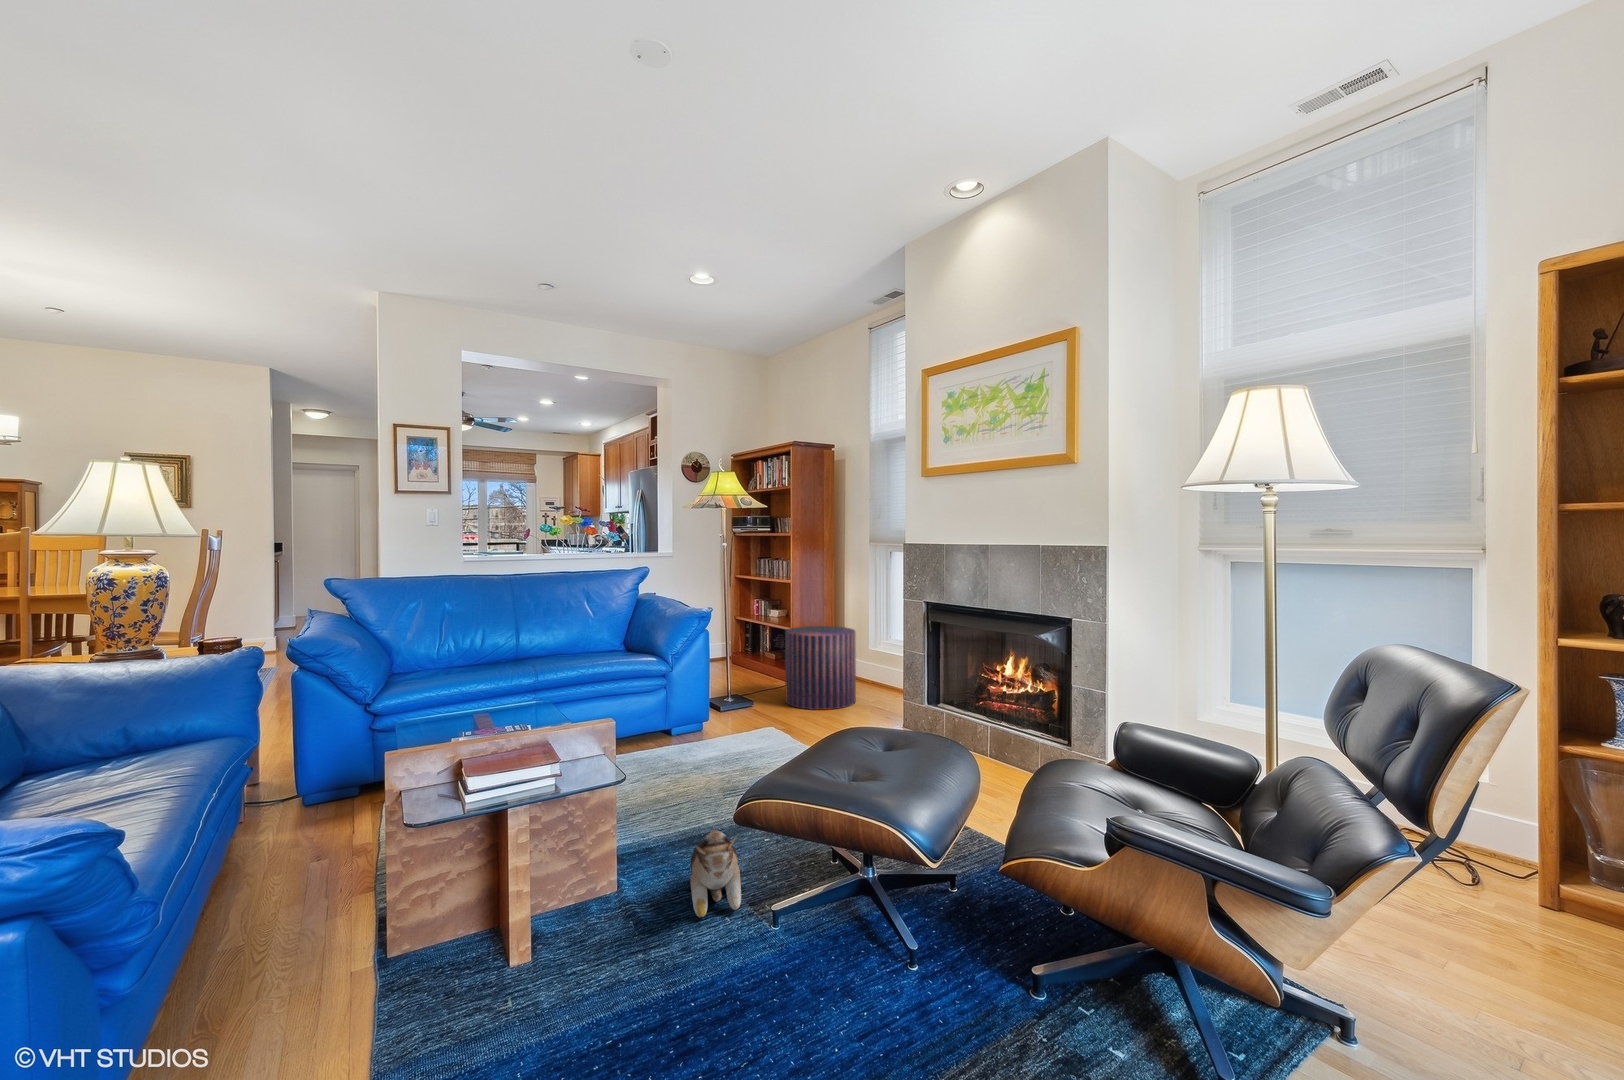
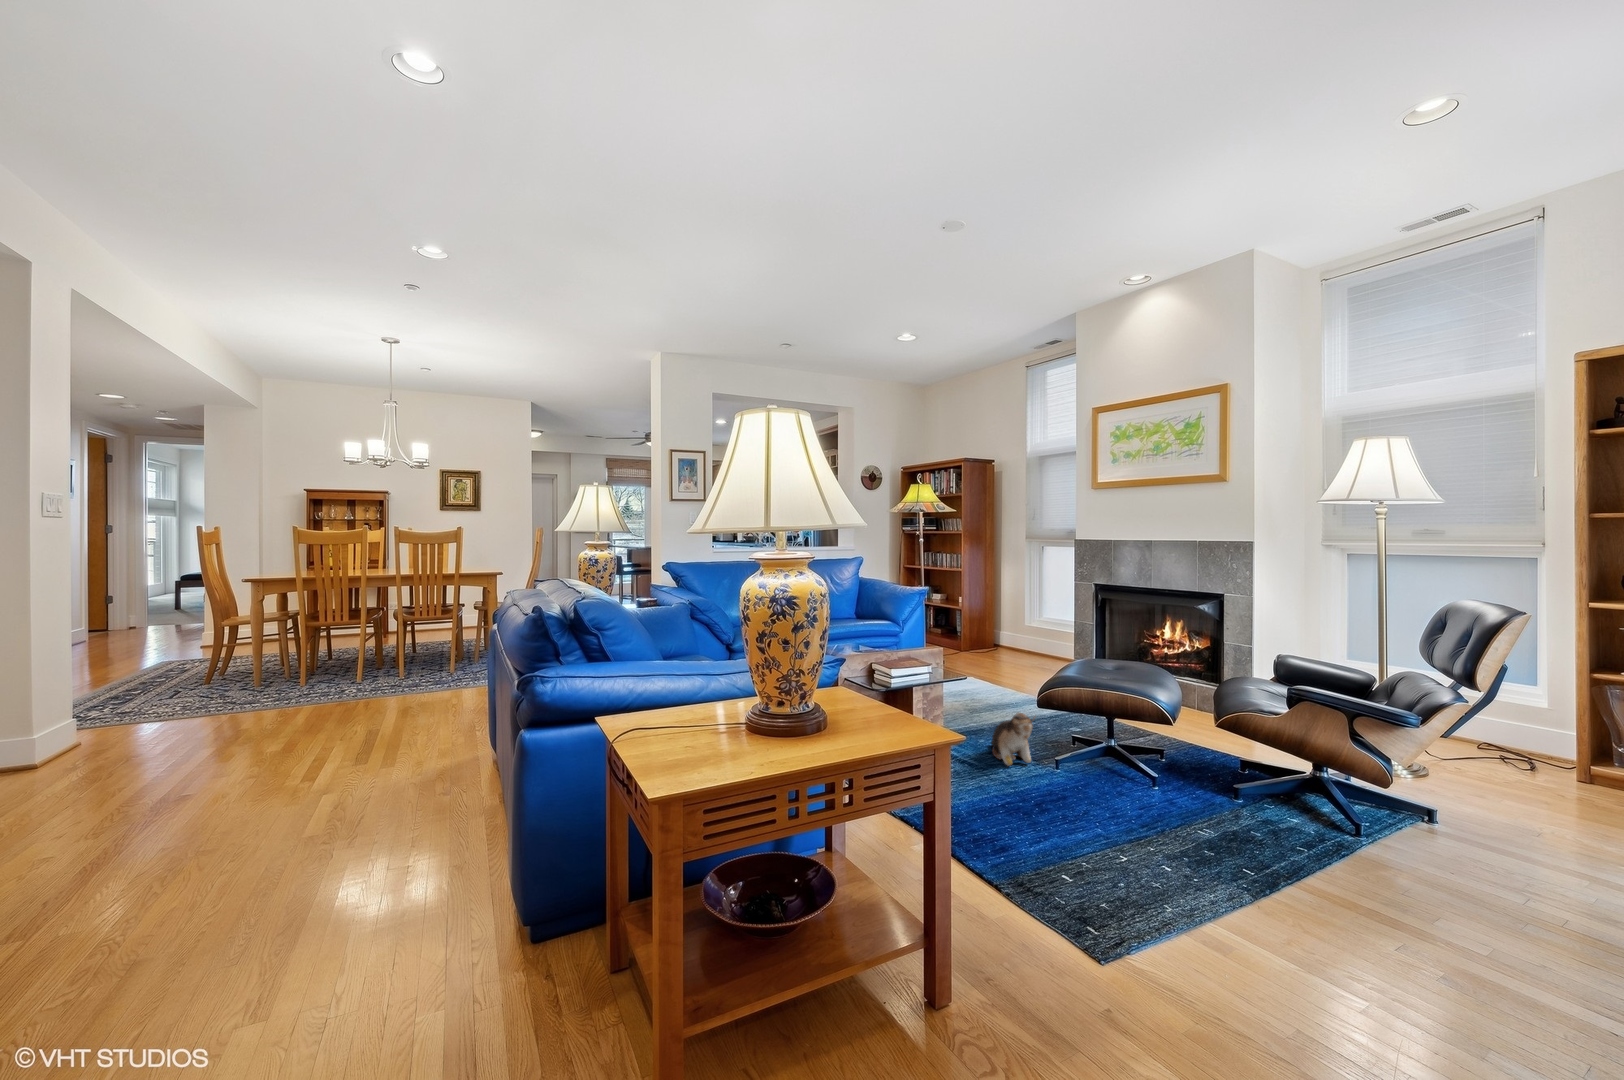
pouf: present [785,626,856,710] -> none [967,606,1025,670]

